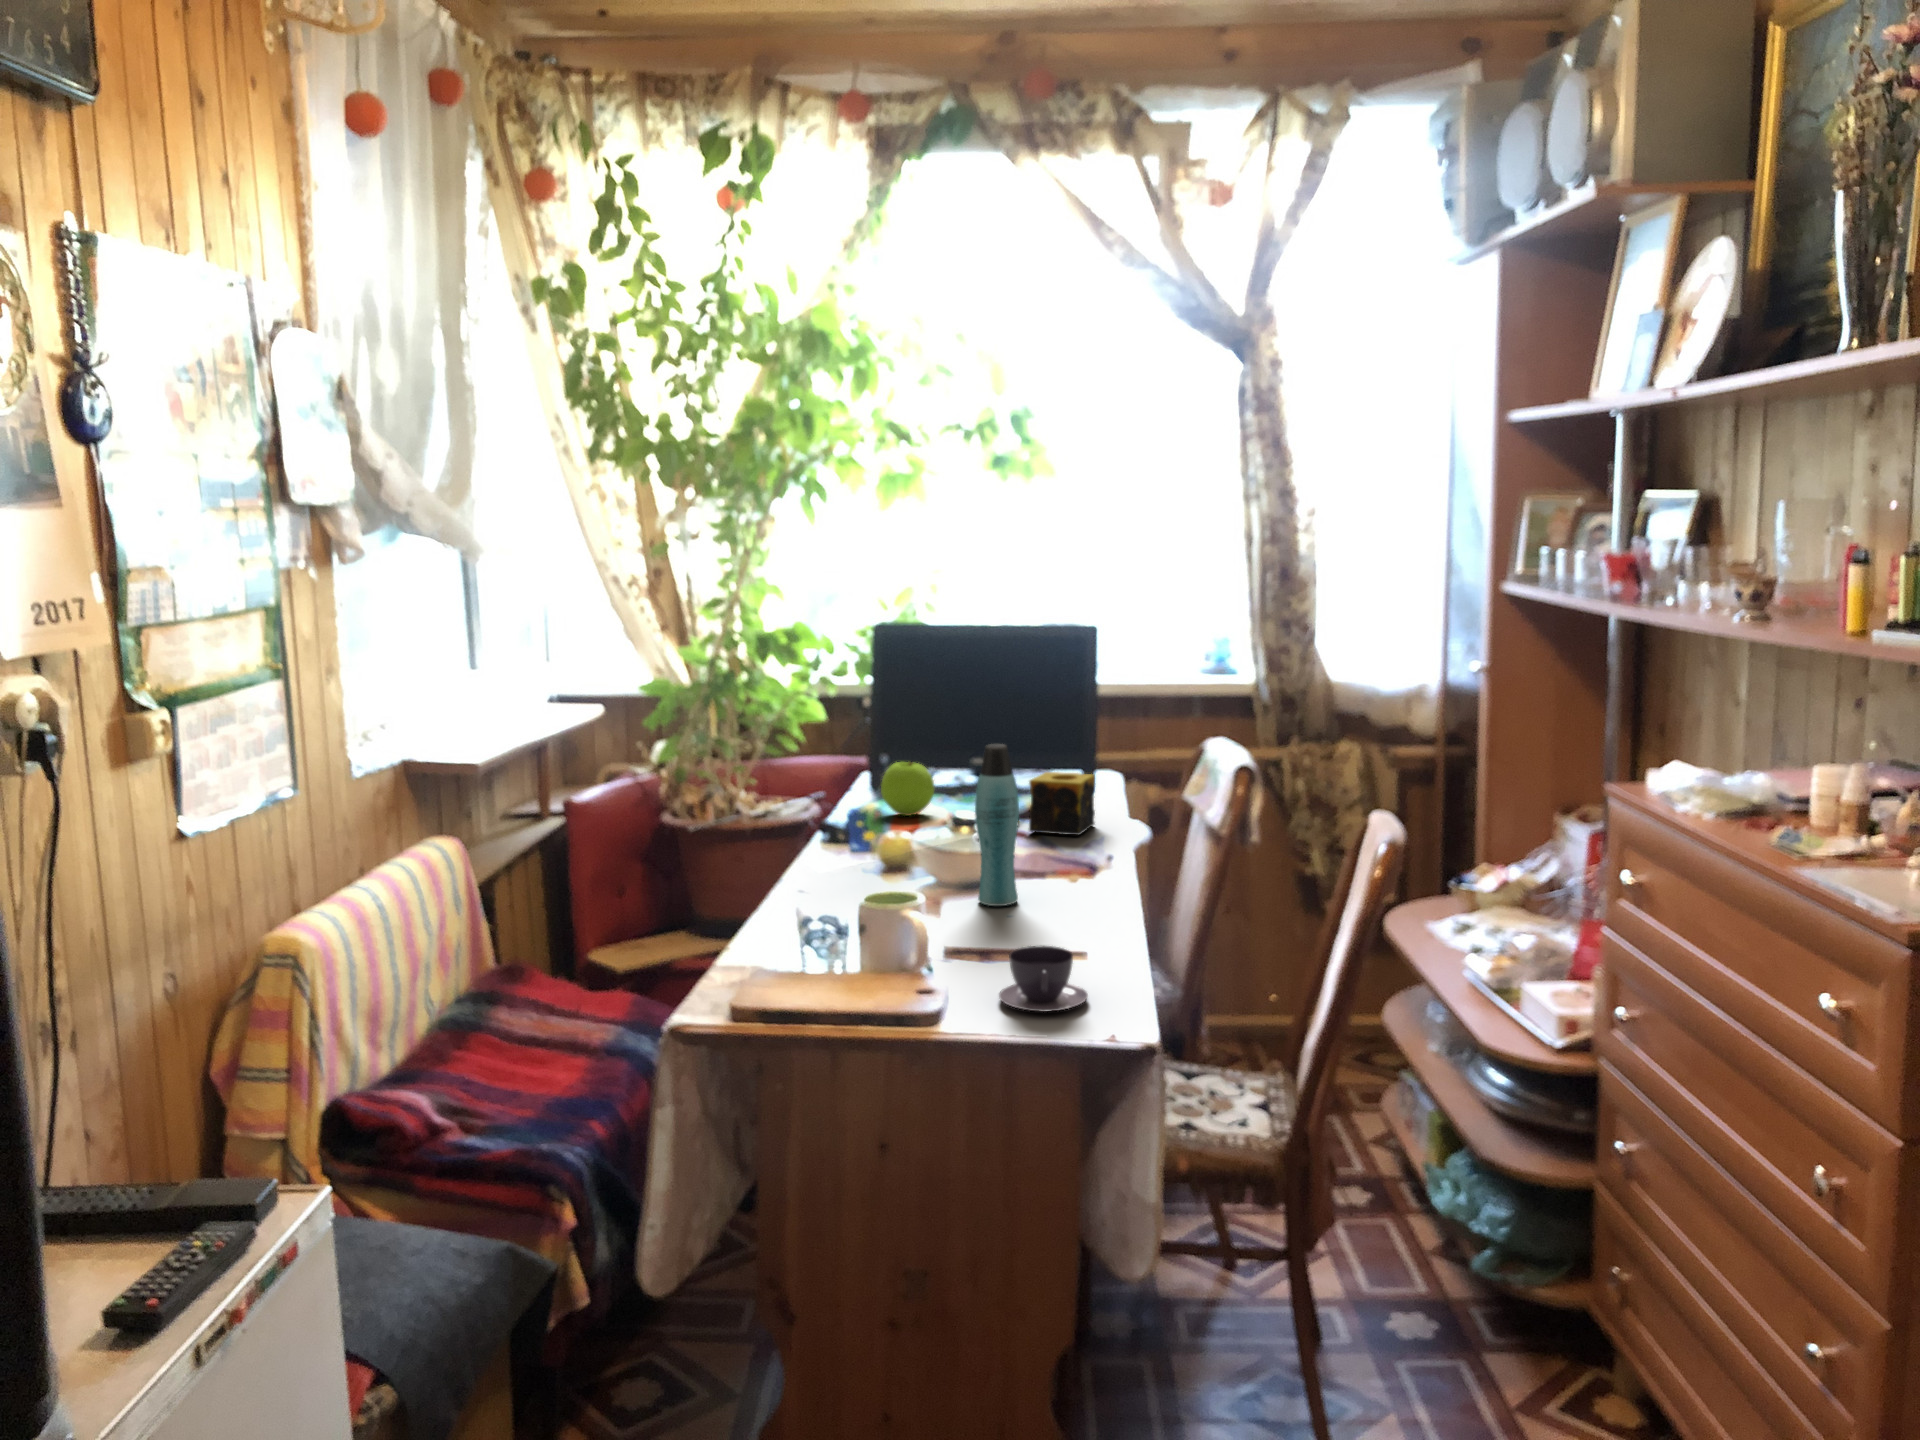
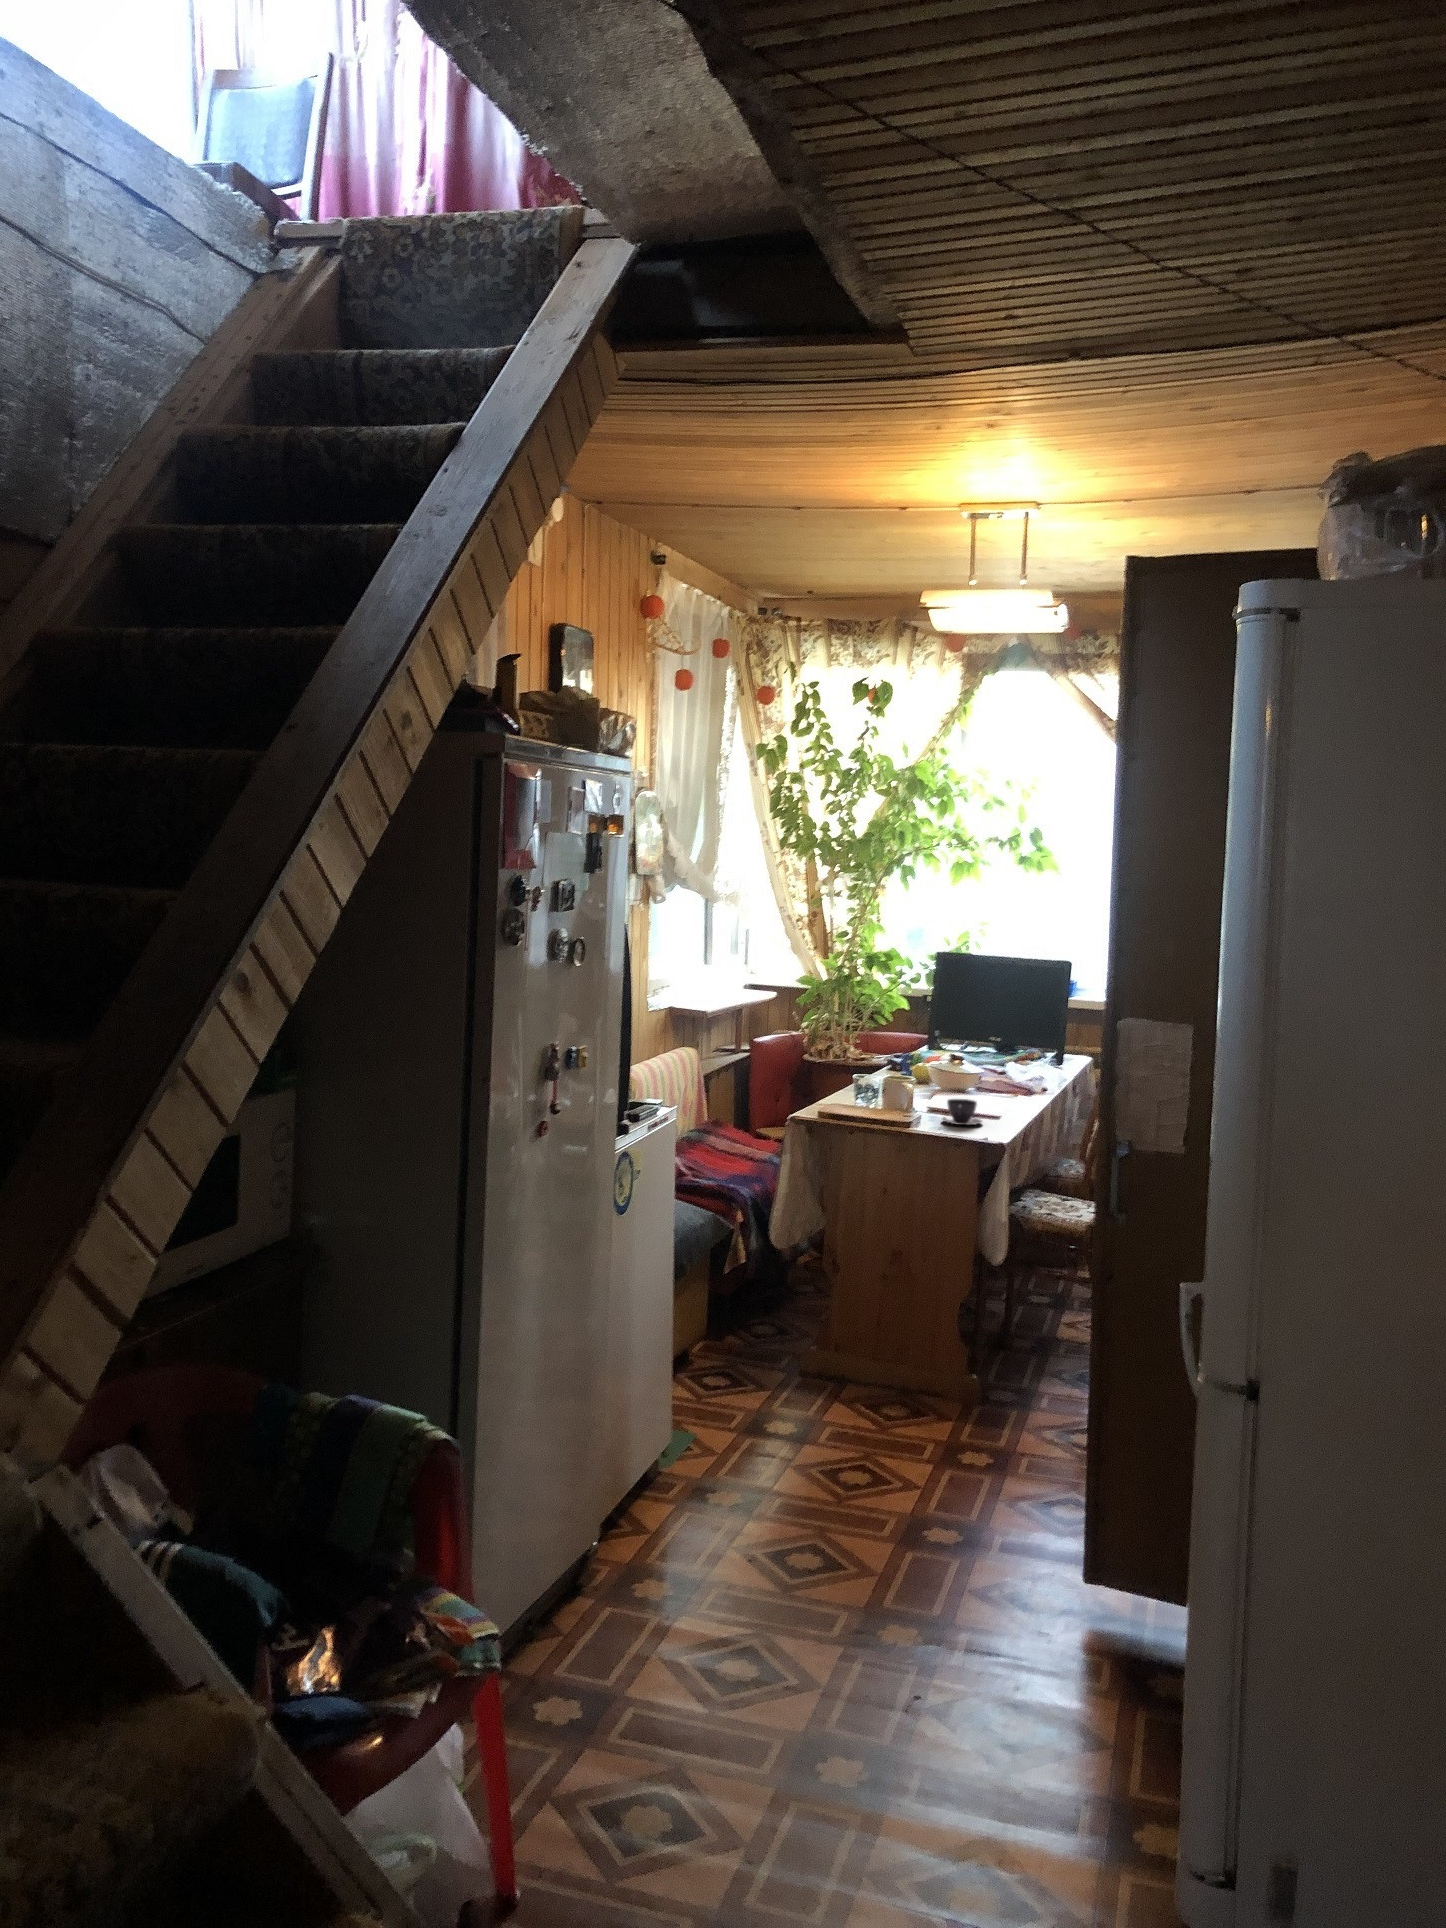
bottle: present [975,744,1019,906] -> none [955,1013,978,1095]
apple: present [881,762,935,816] -> none [922,1028,953,1058]
candle: present [1029,772,1095,835] -> none [1002,1041,1044,1075]

